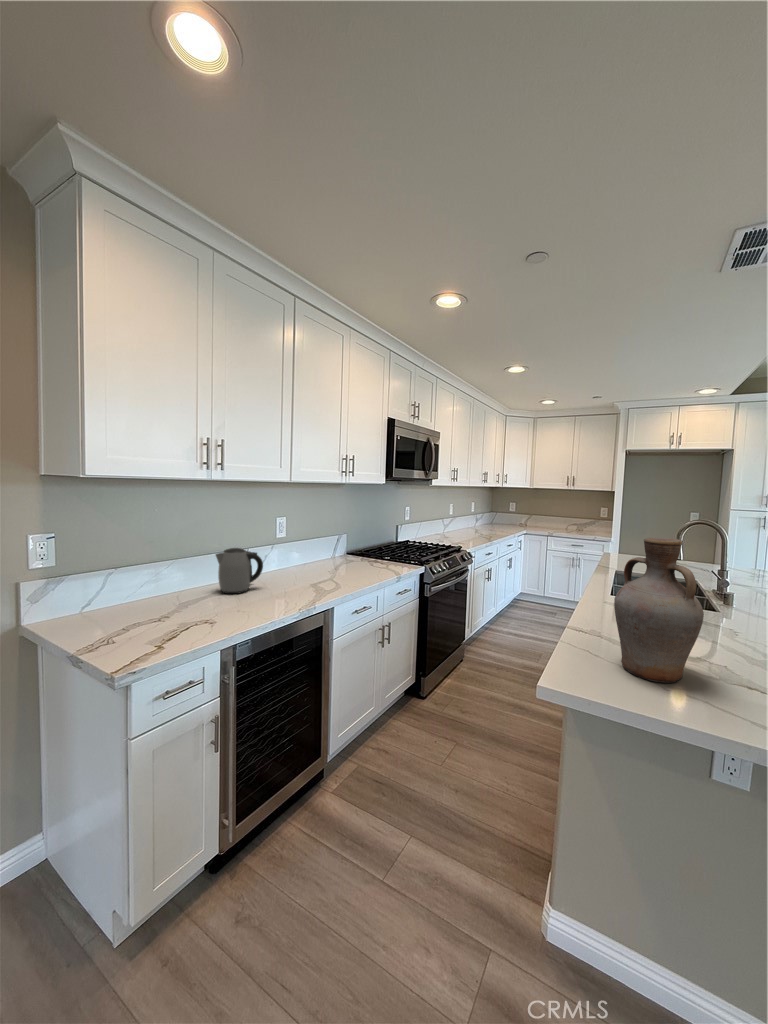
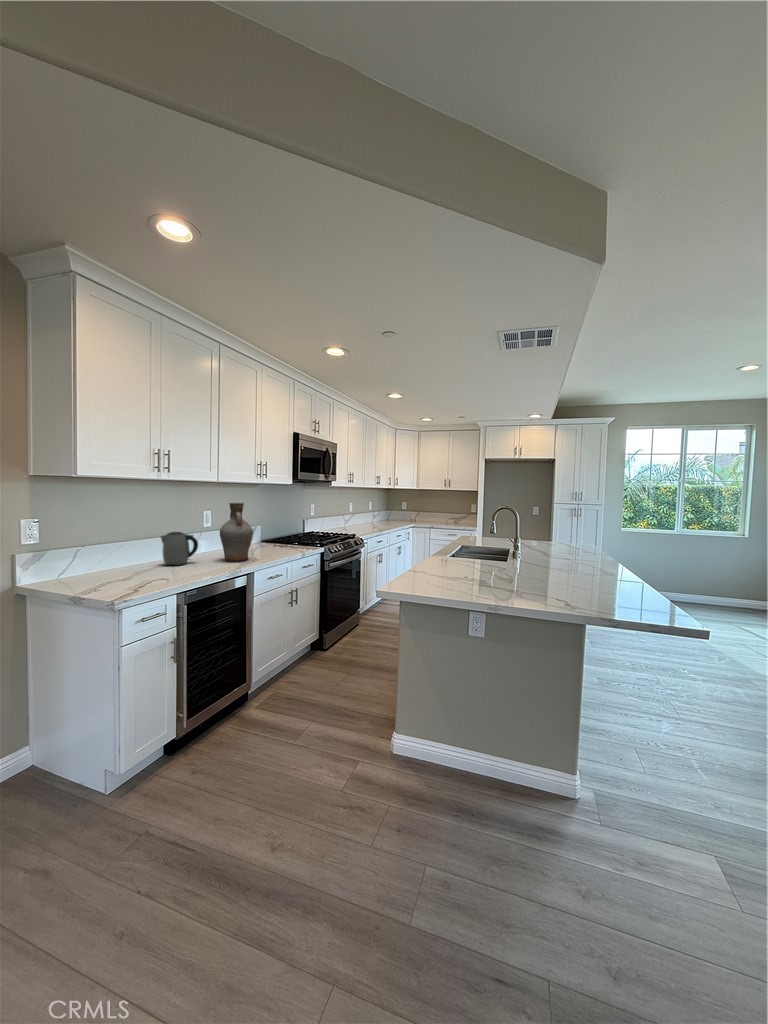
vase: present [614,538,704,683] -> present [220,503,253,562]

